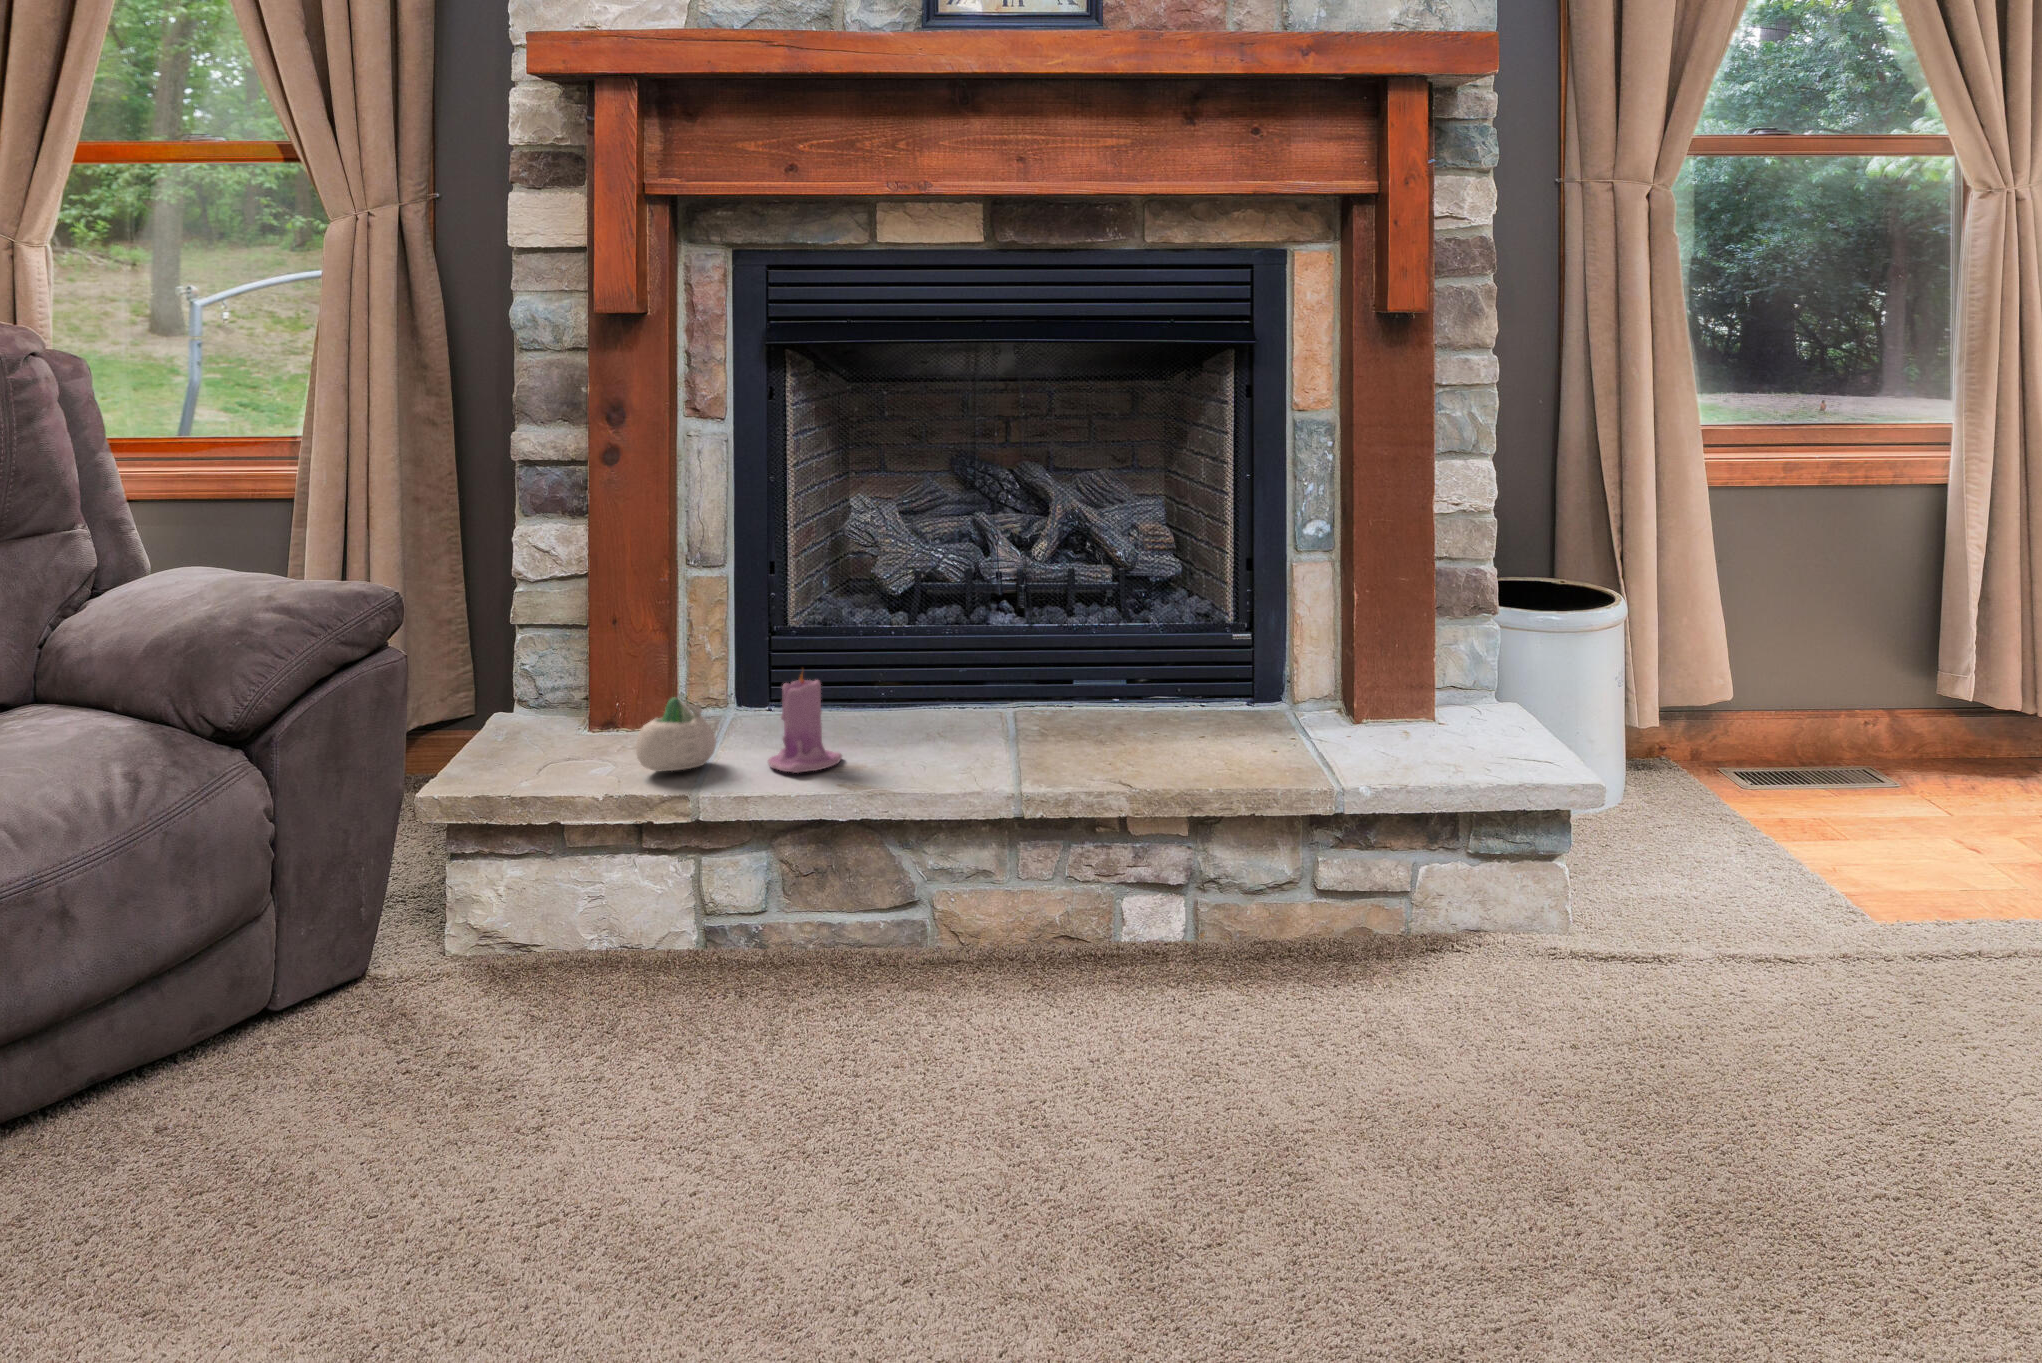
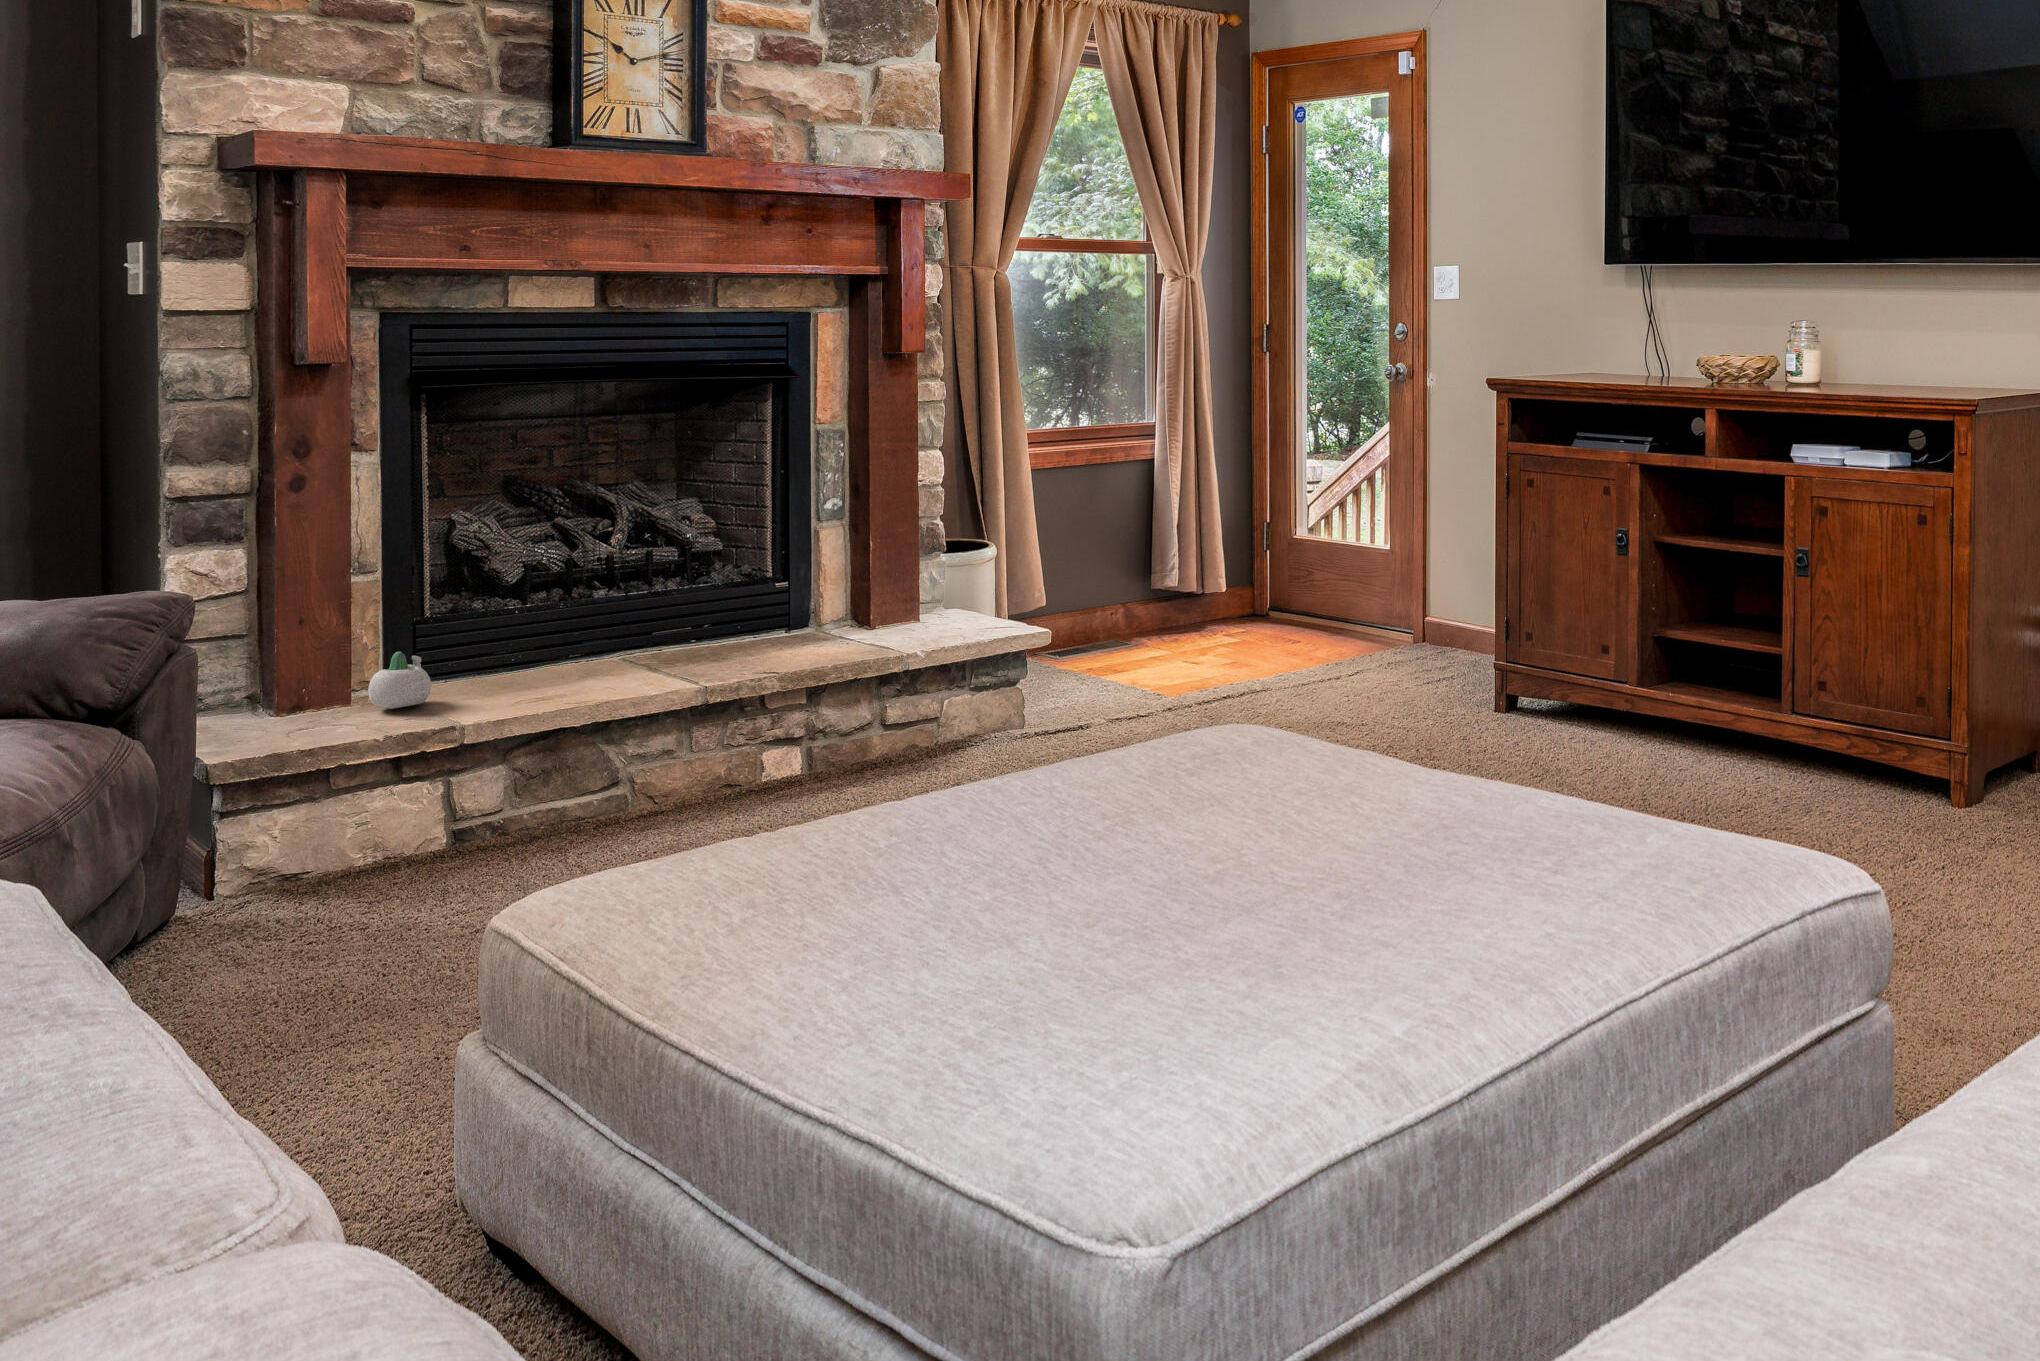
candle: present [768,674,842,773] -> none [476,621,537,697]

